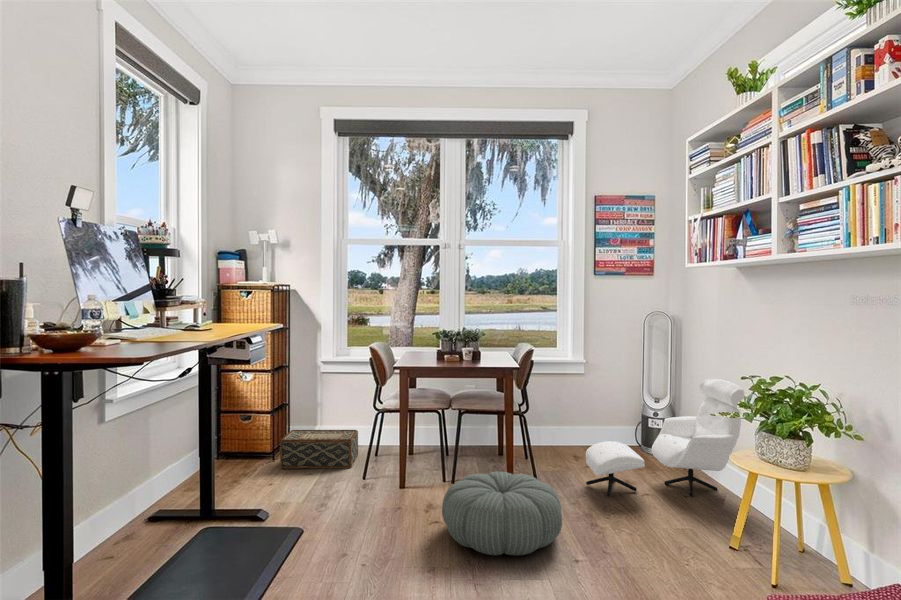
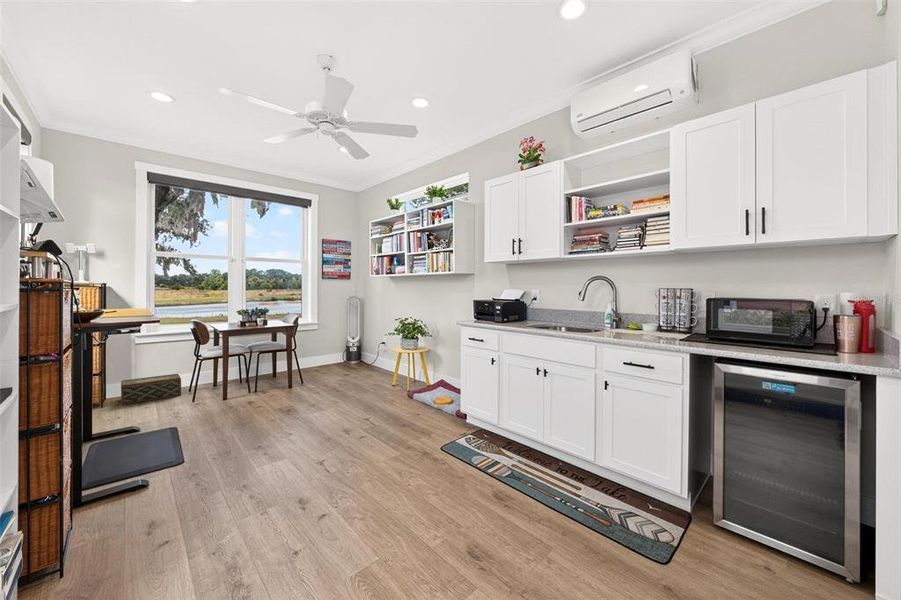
armchair: present [586,379,744,496] -> none [327,325,393,379]
pouf: present [442,471,562,555] -> none [269,372,330,406]

